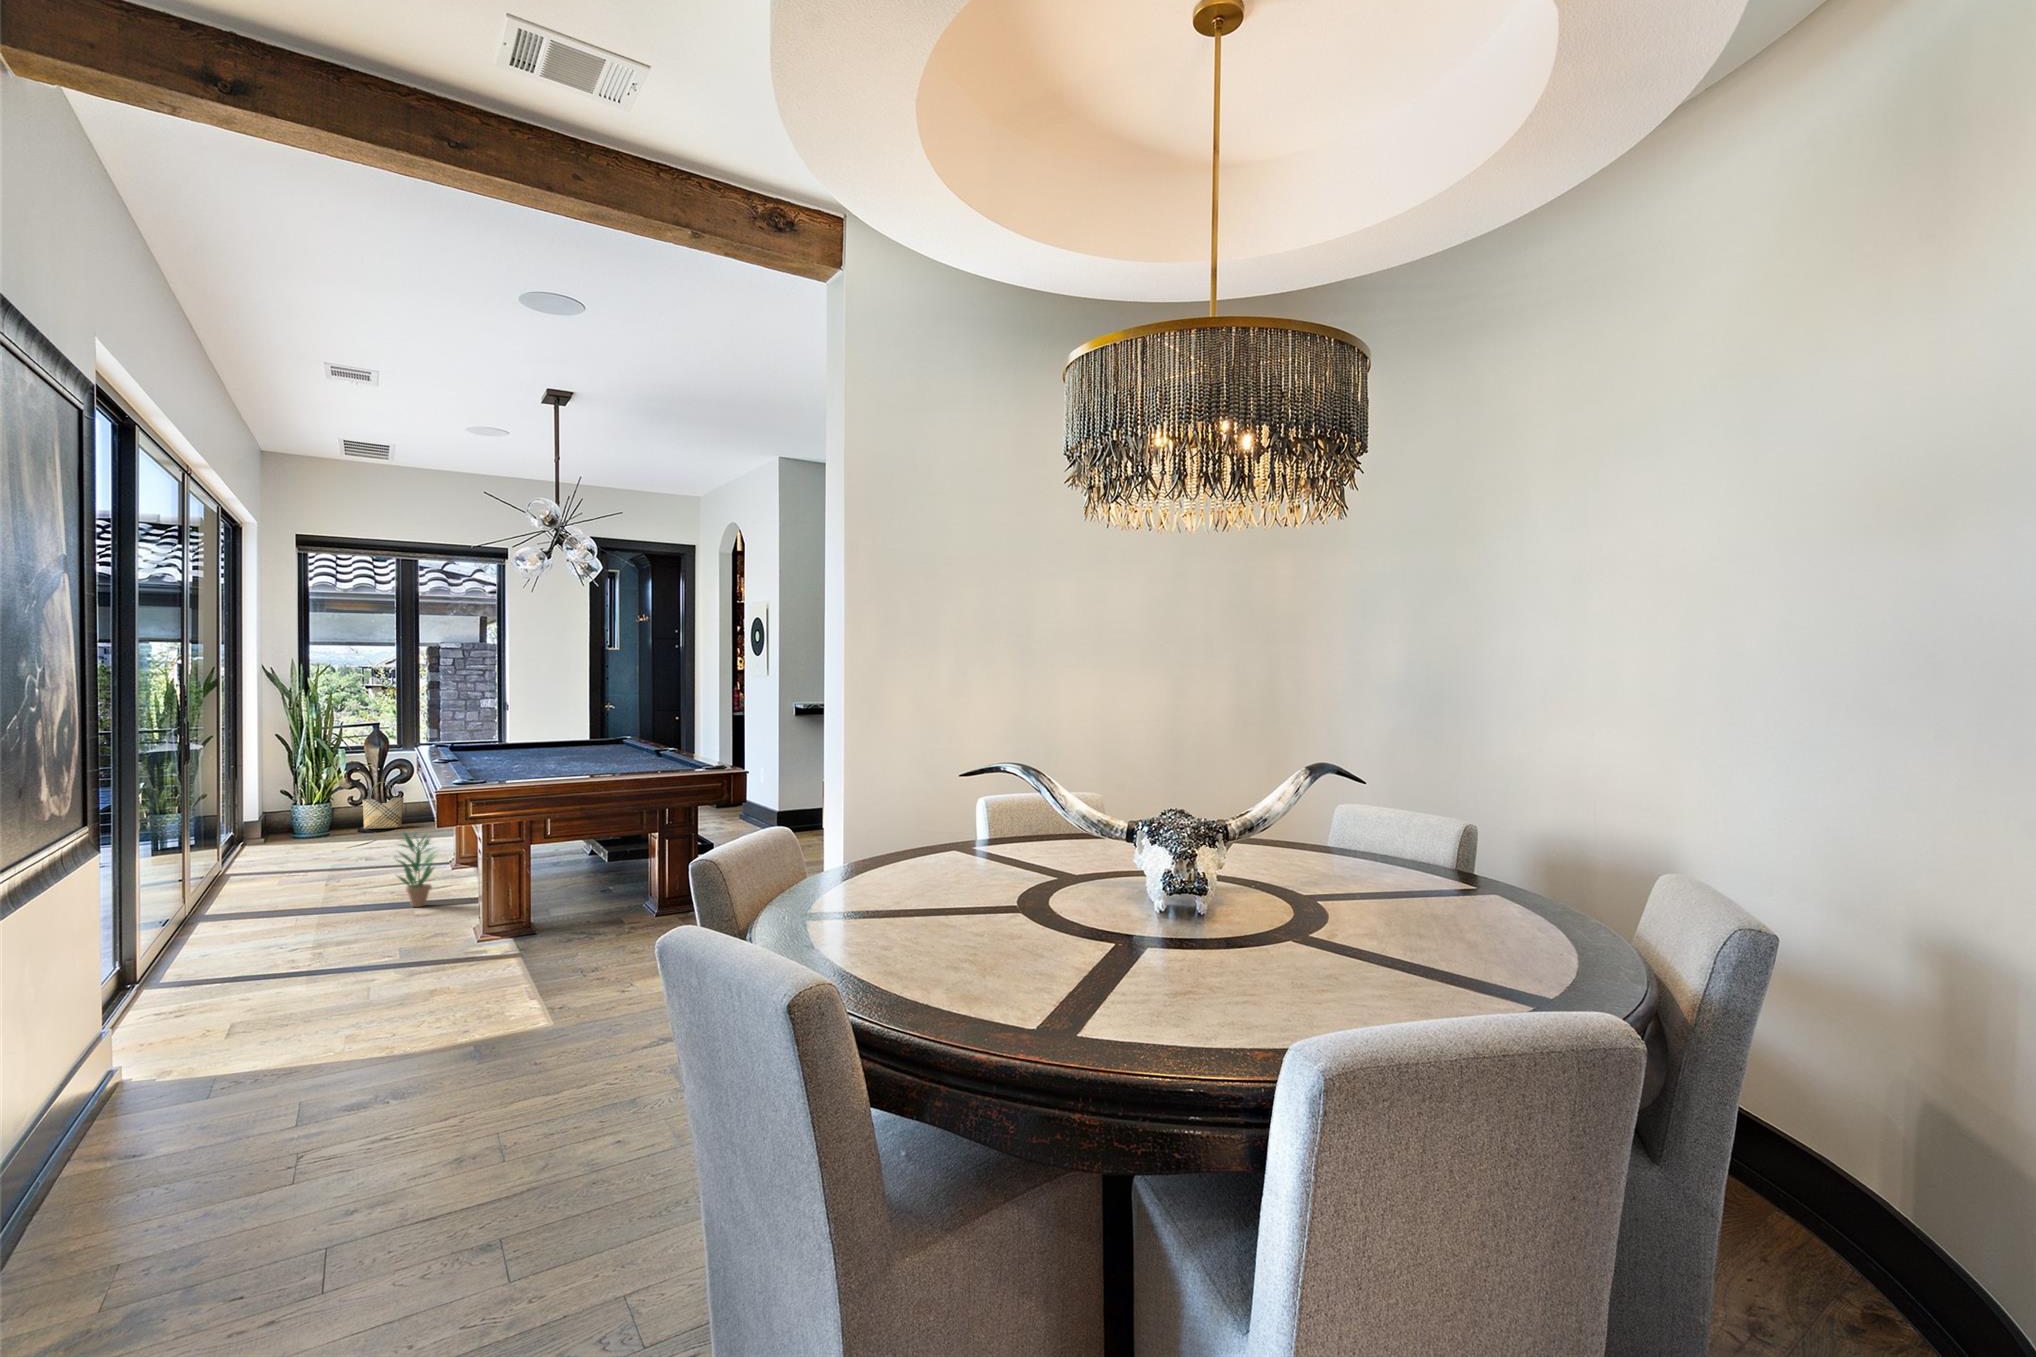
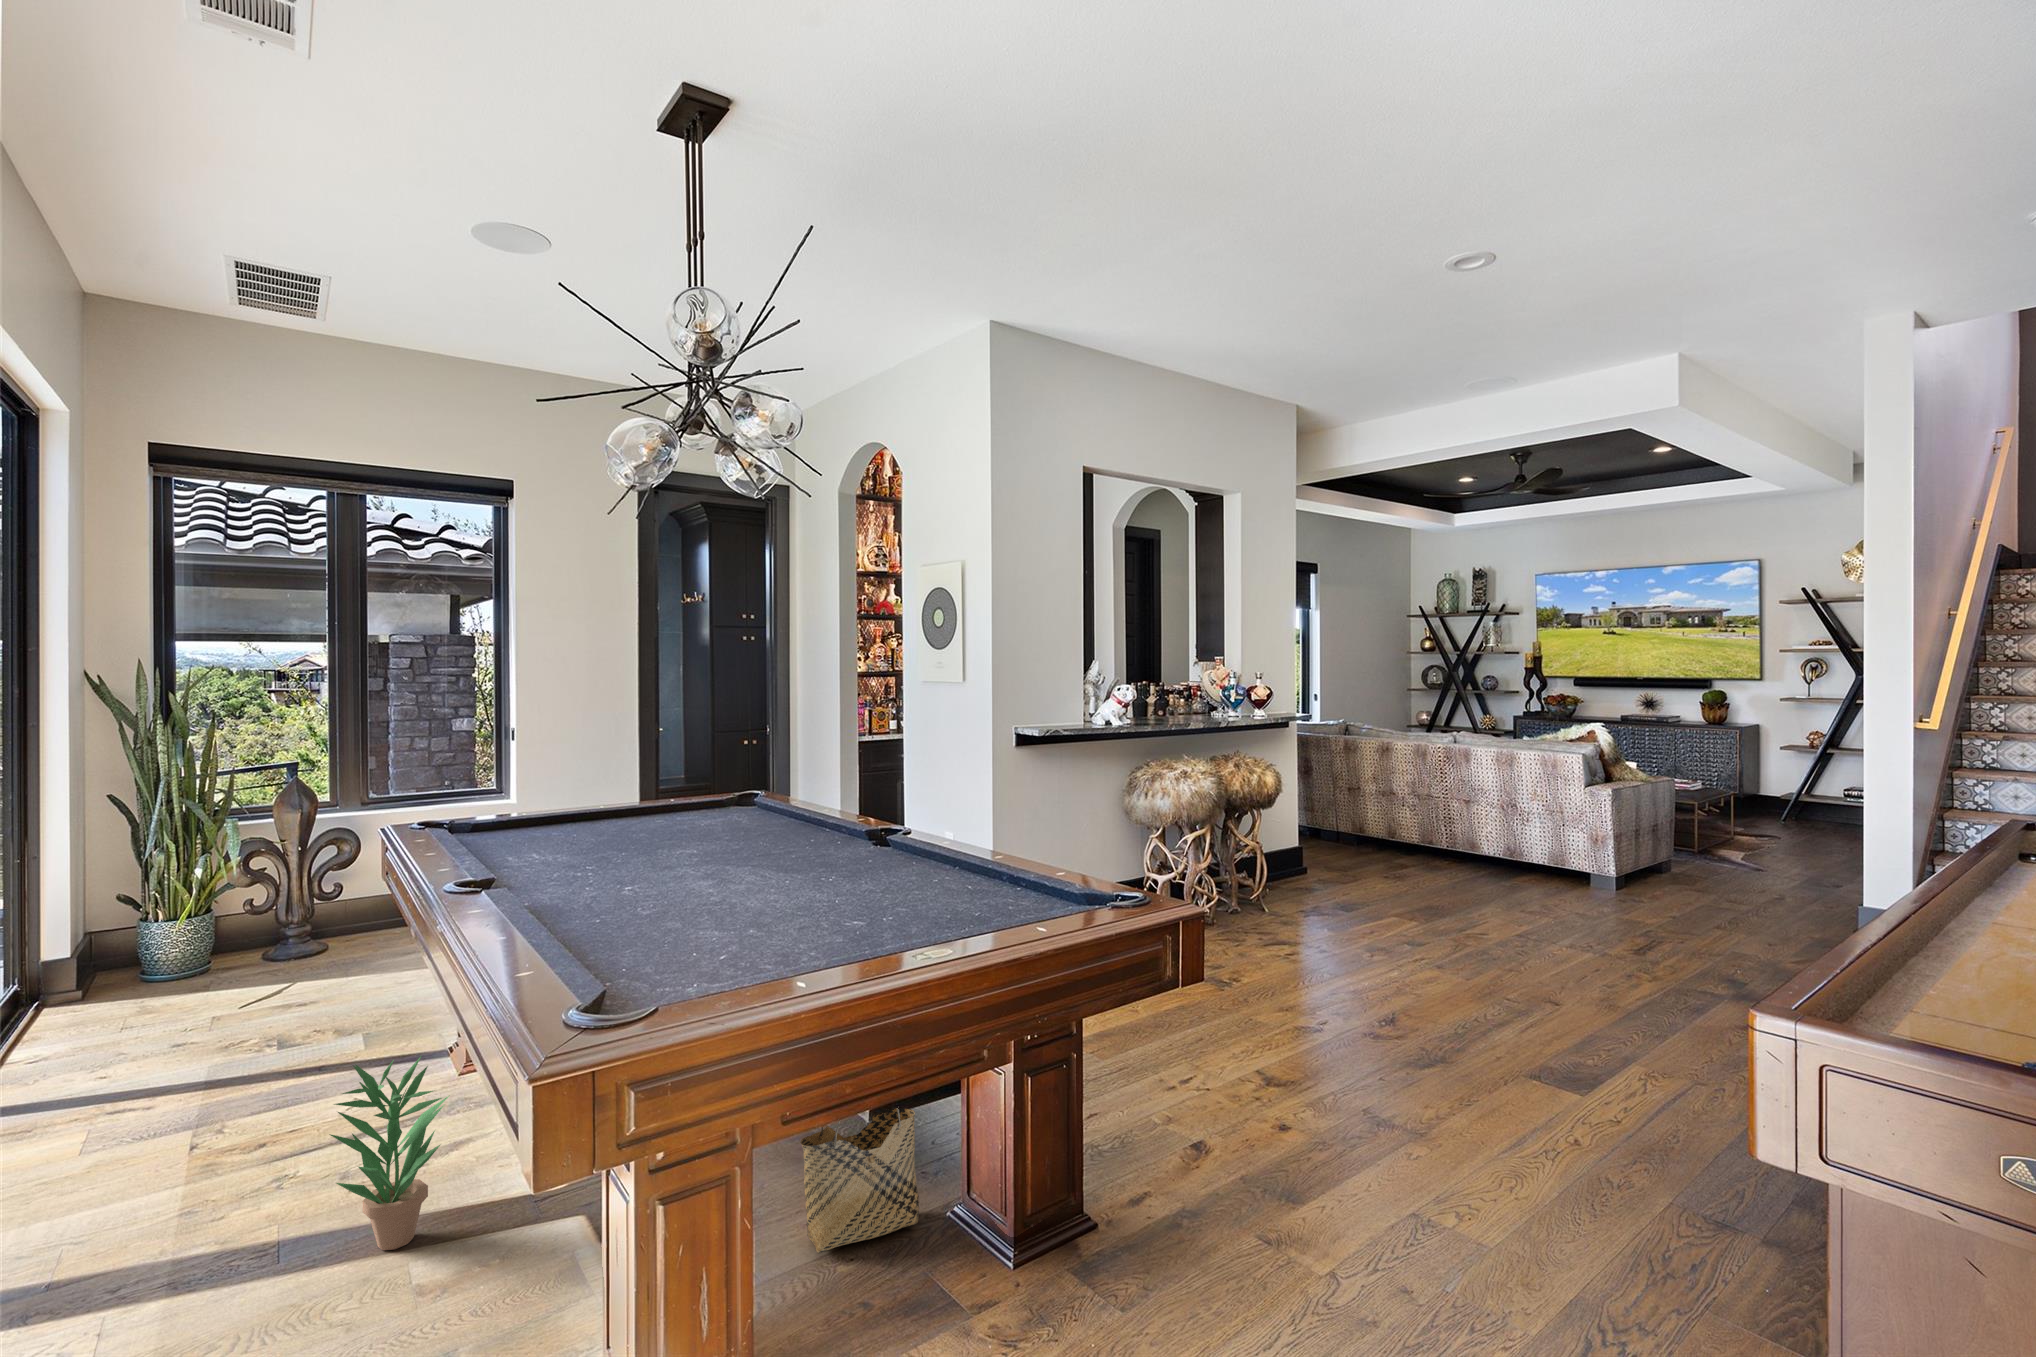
woven basket: present [362,781,404,829] -> present [801,1108,919,1253]

